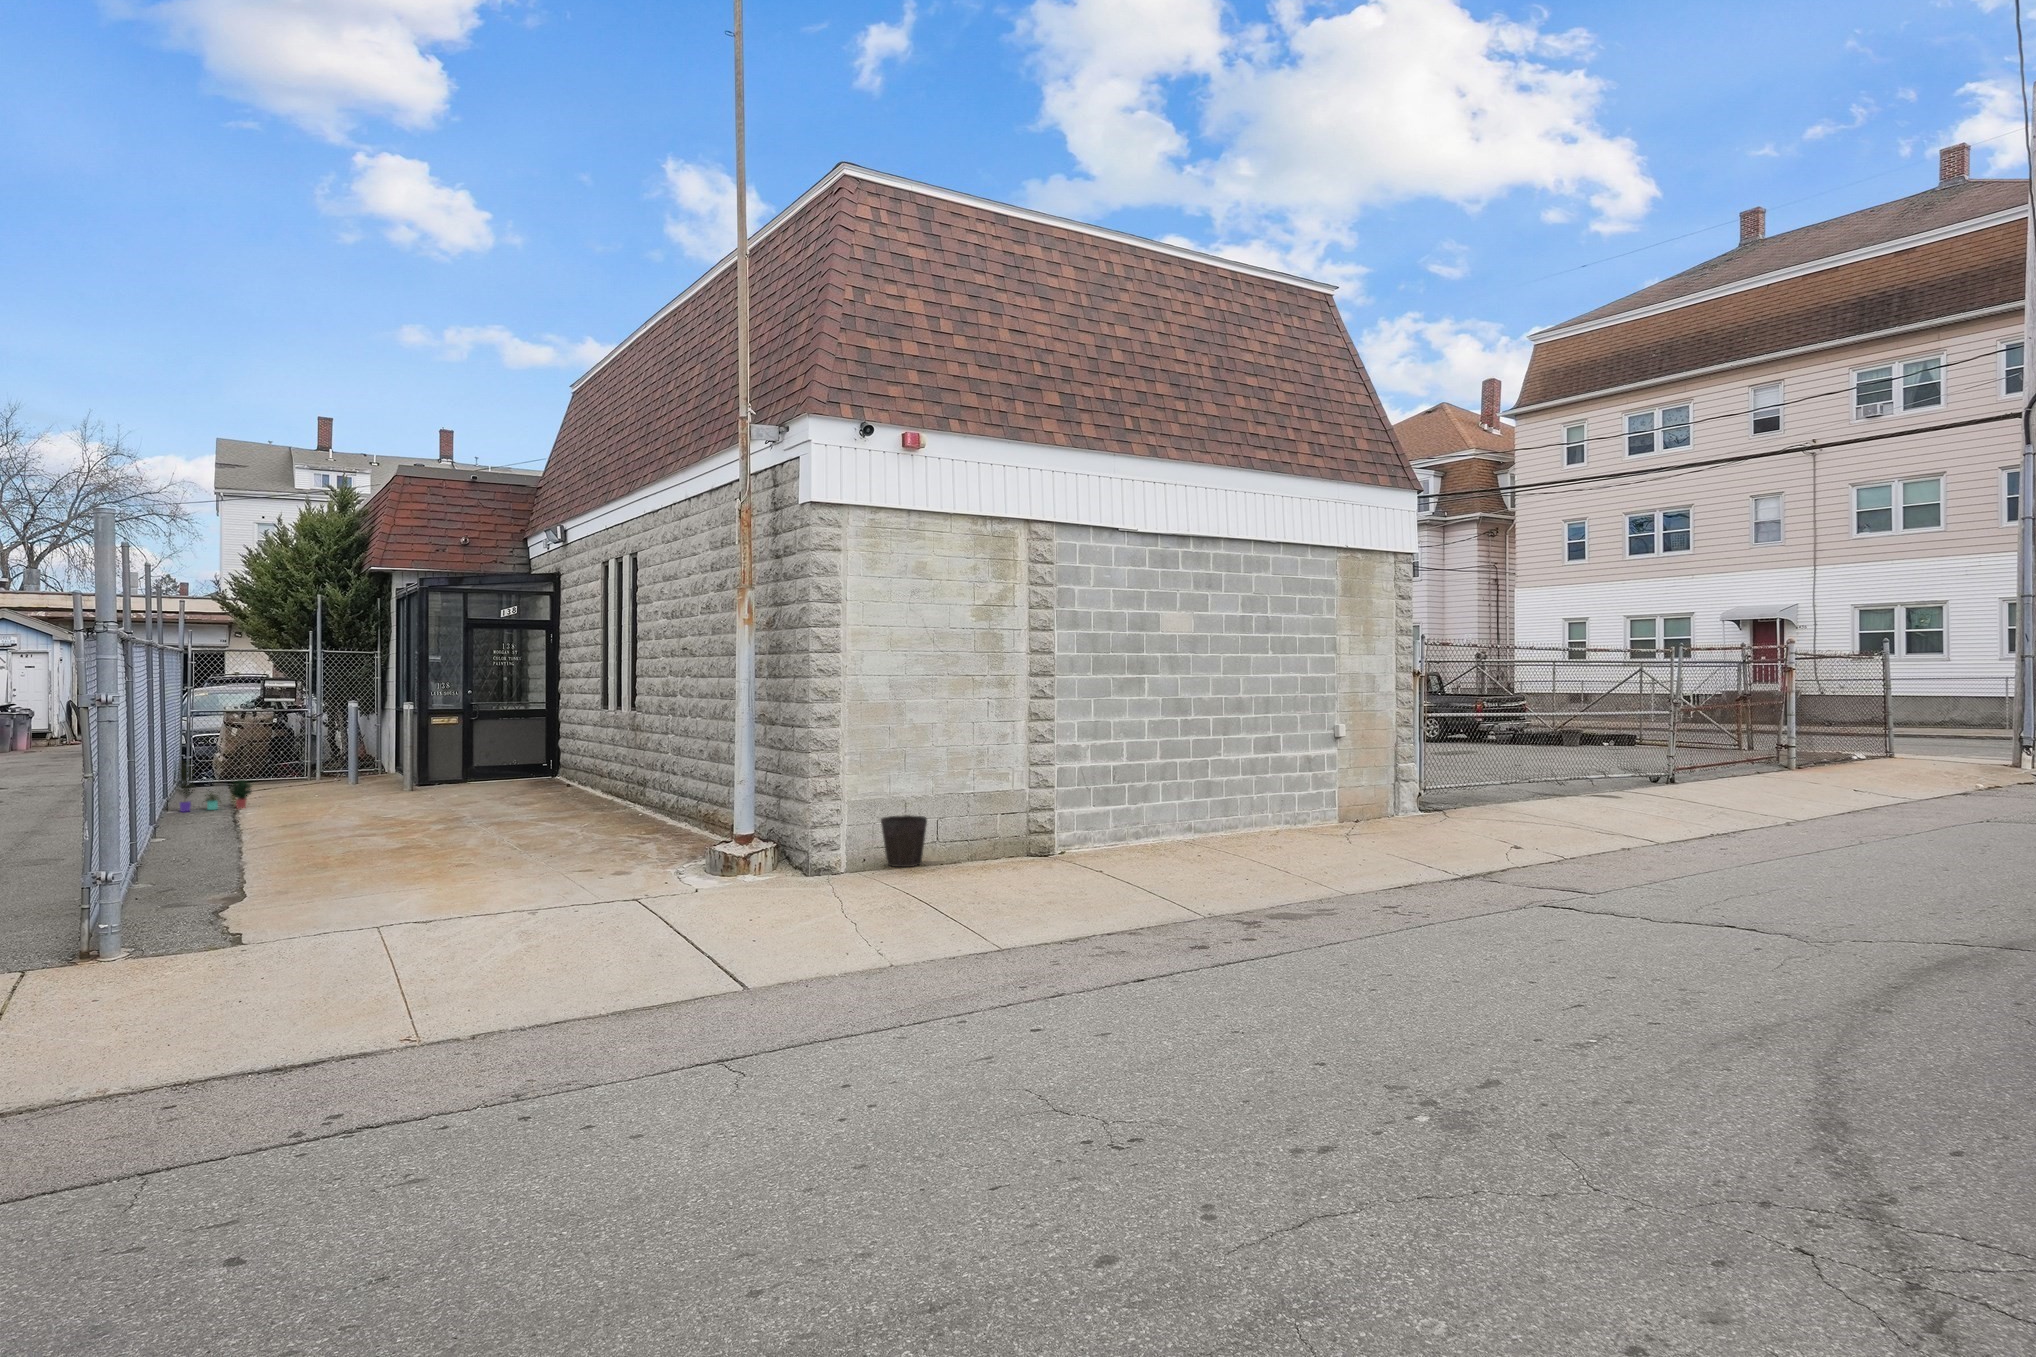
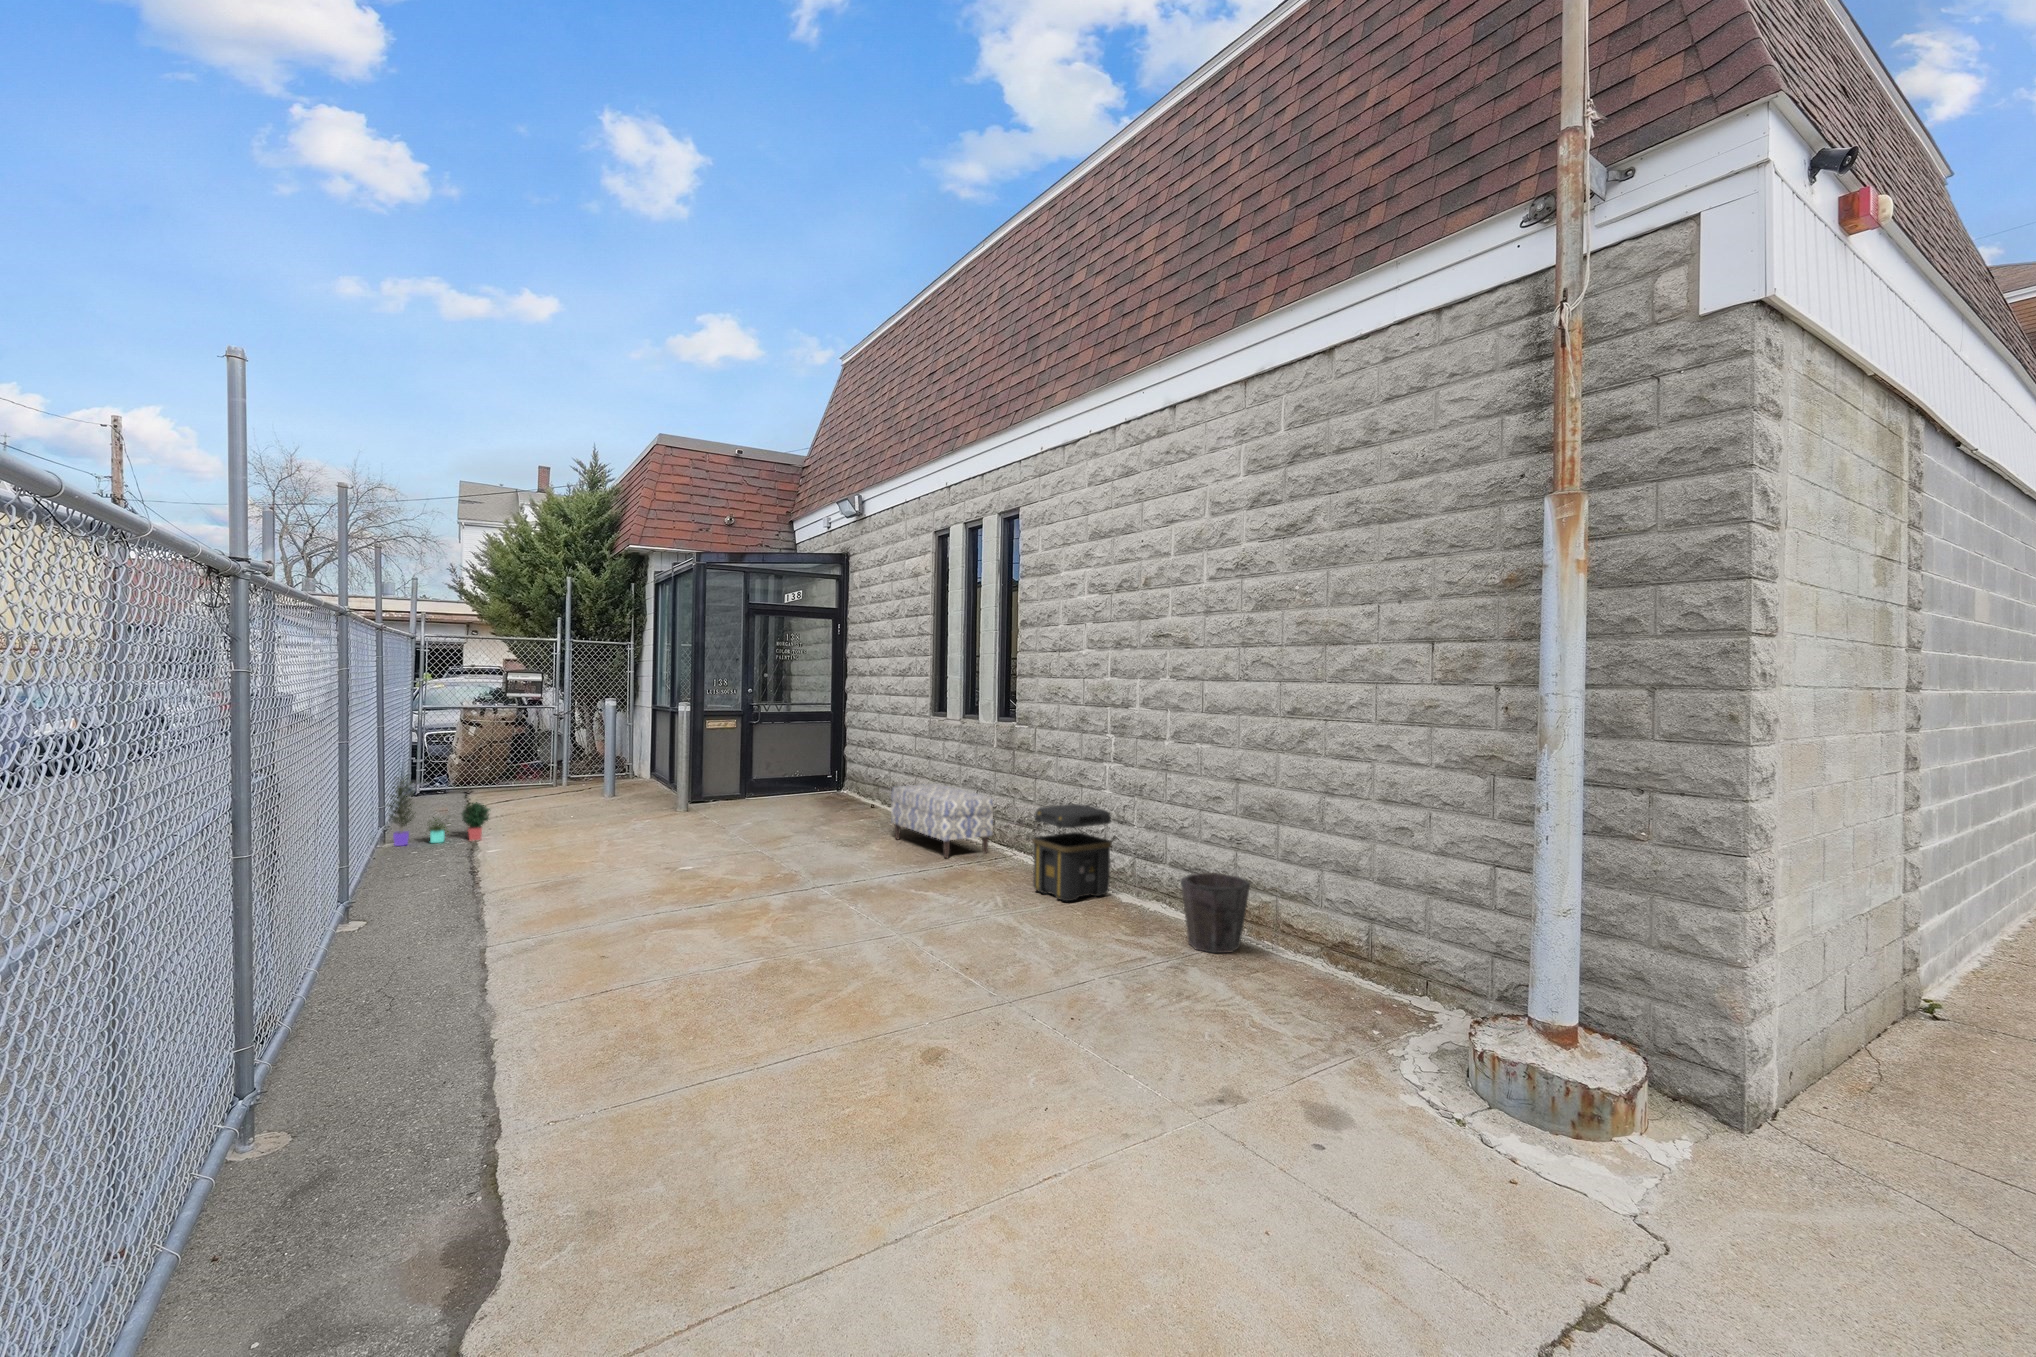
bench: none [560,759,626,808] -> present [891,784,993,858]
toolbox: none [621,762,673,823] -> present [1033,804,1112,901]
waste bin: present [881,815,927,867] -> present [1181,873,1250,953]

